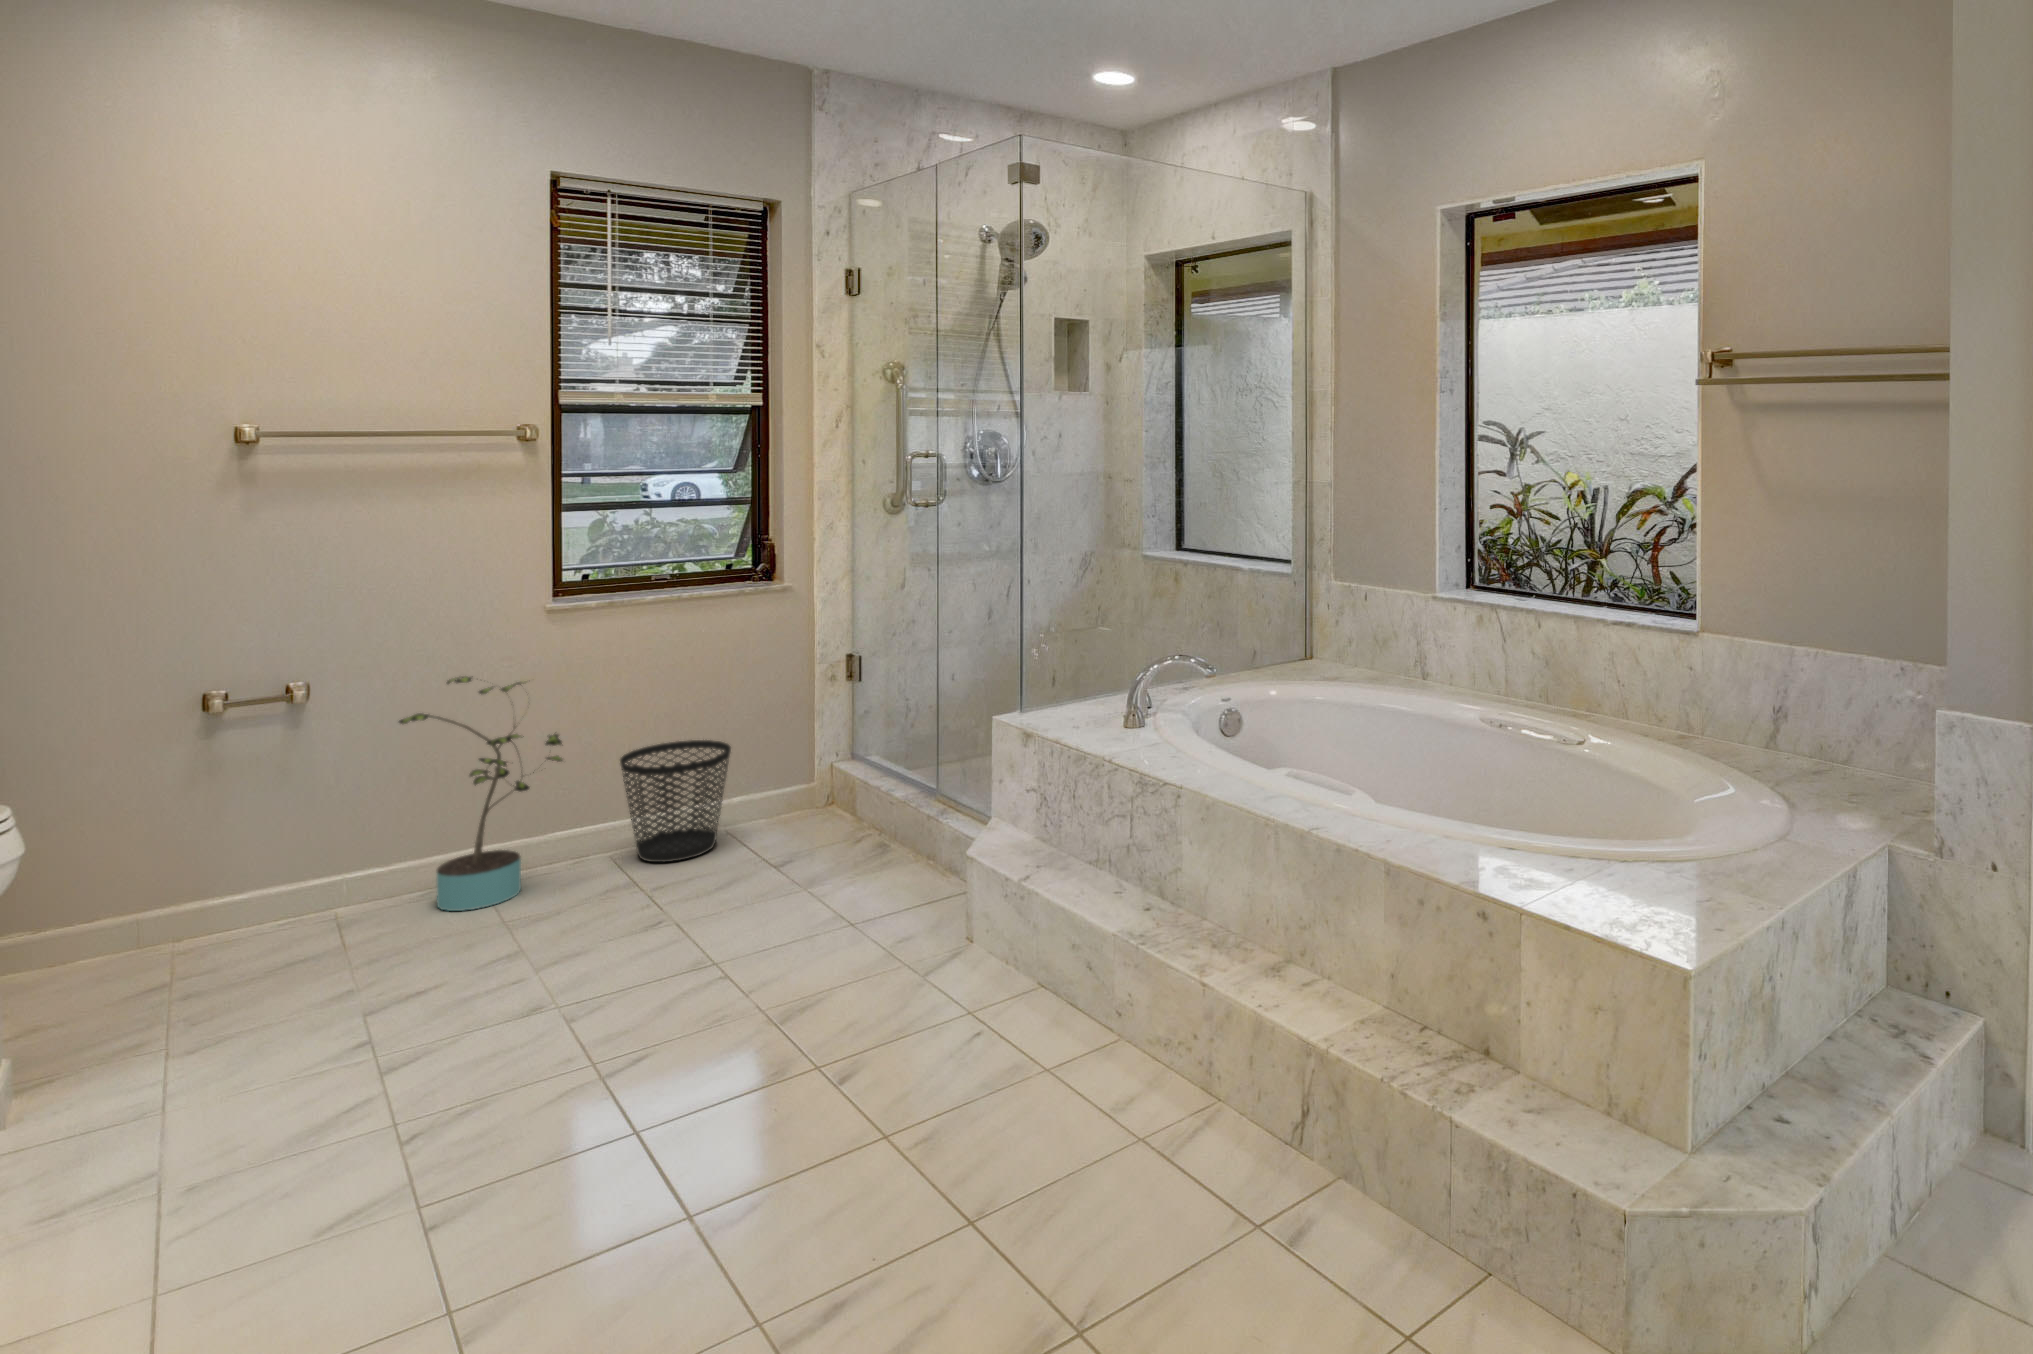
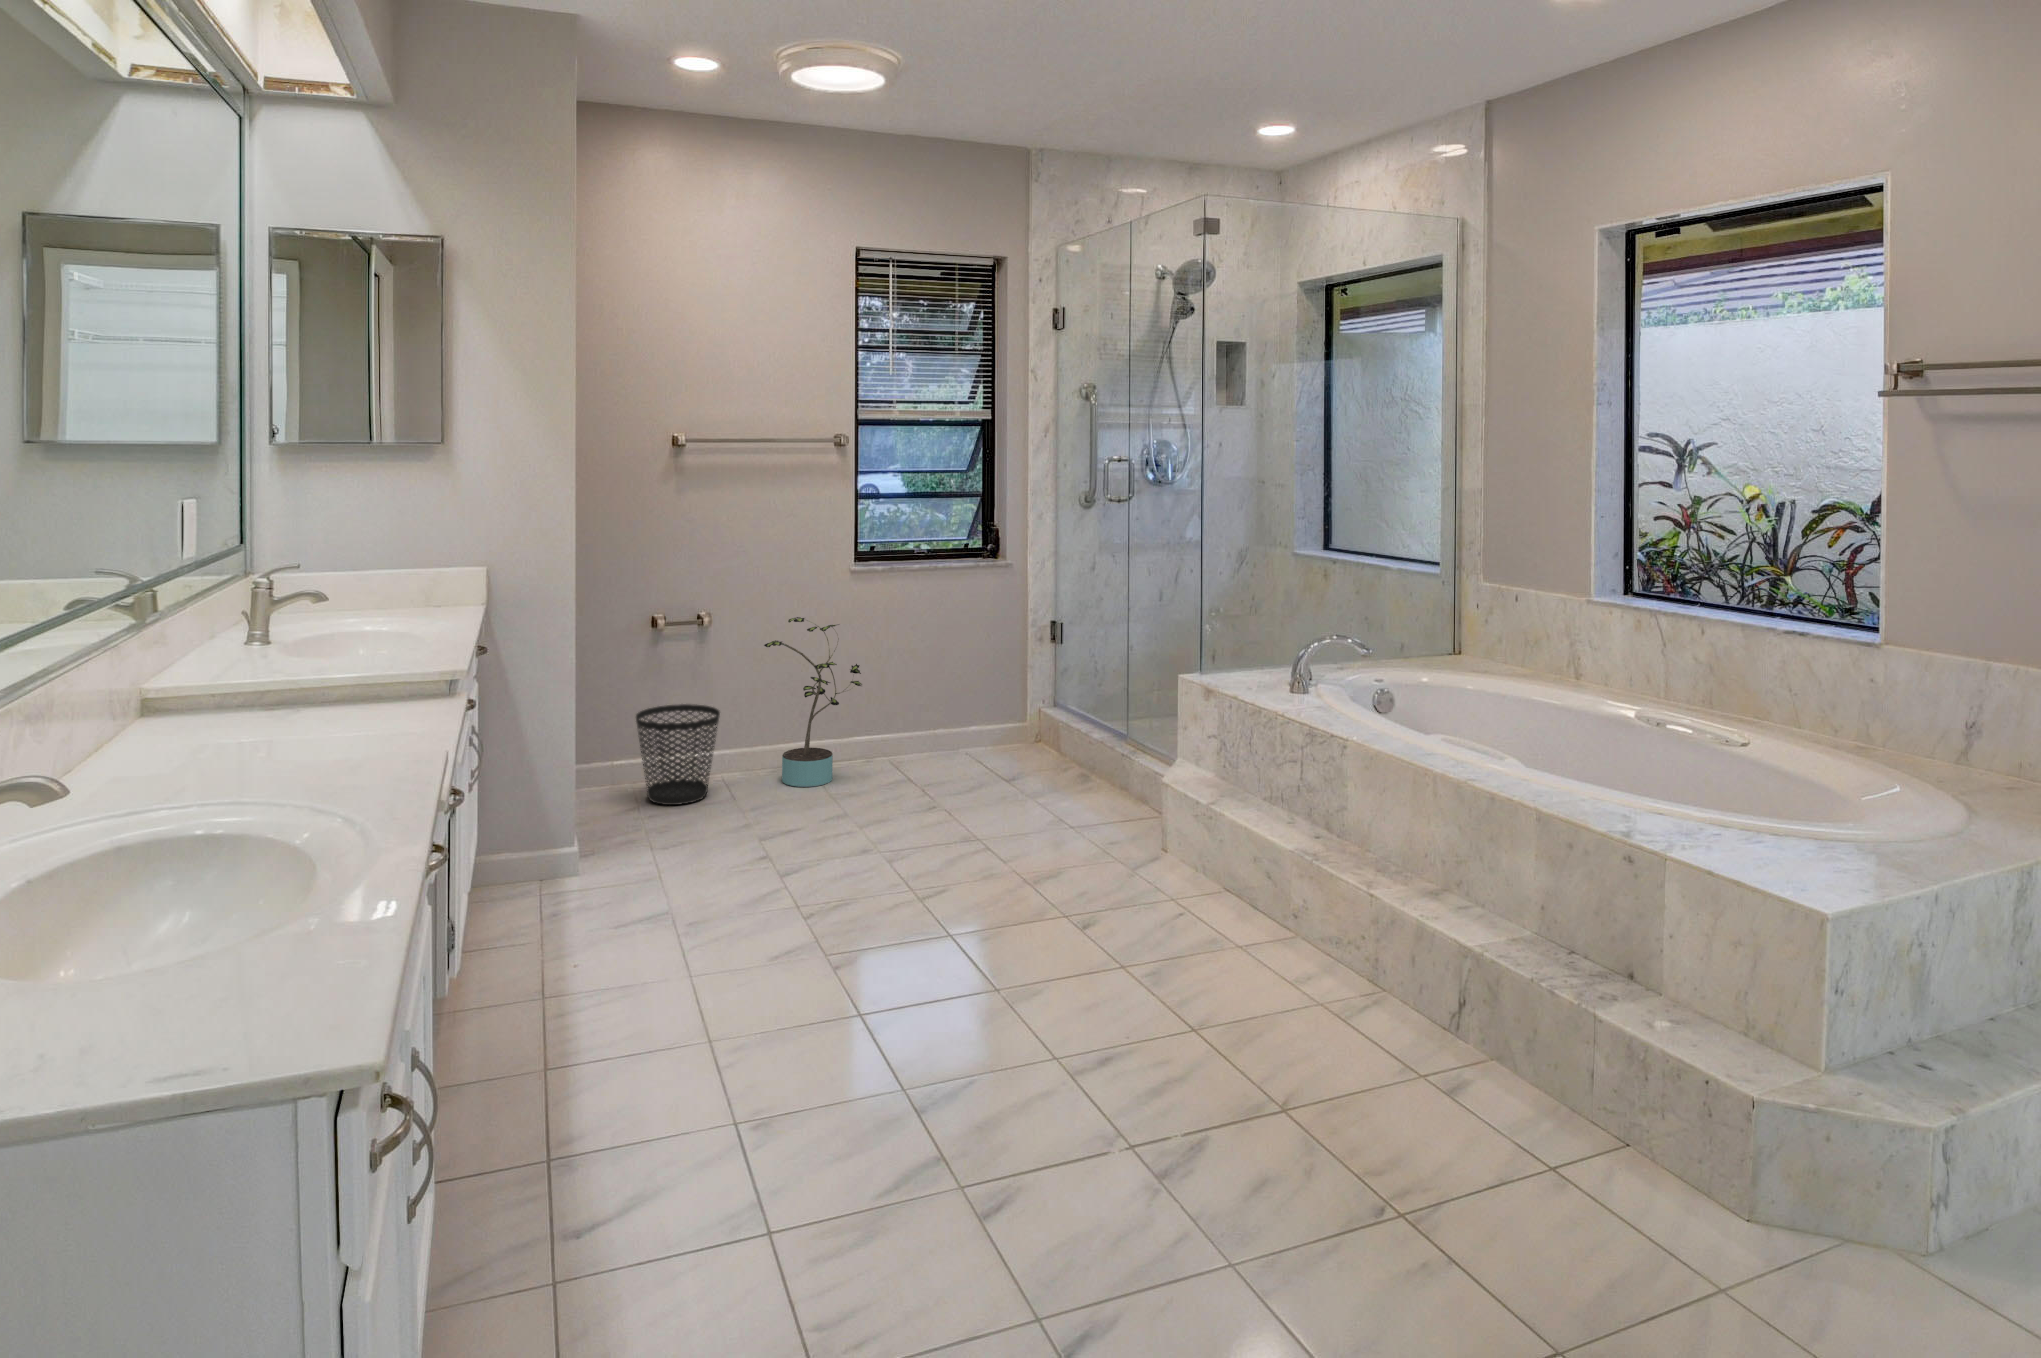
wastebasket: present [620,740,731,862] -> present [636,704,720,805]

